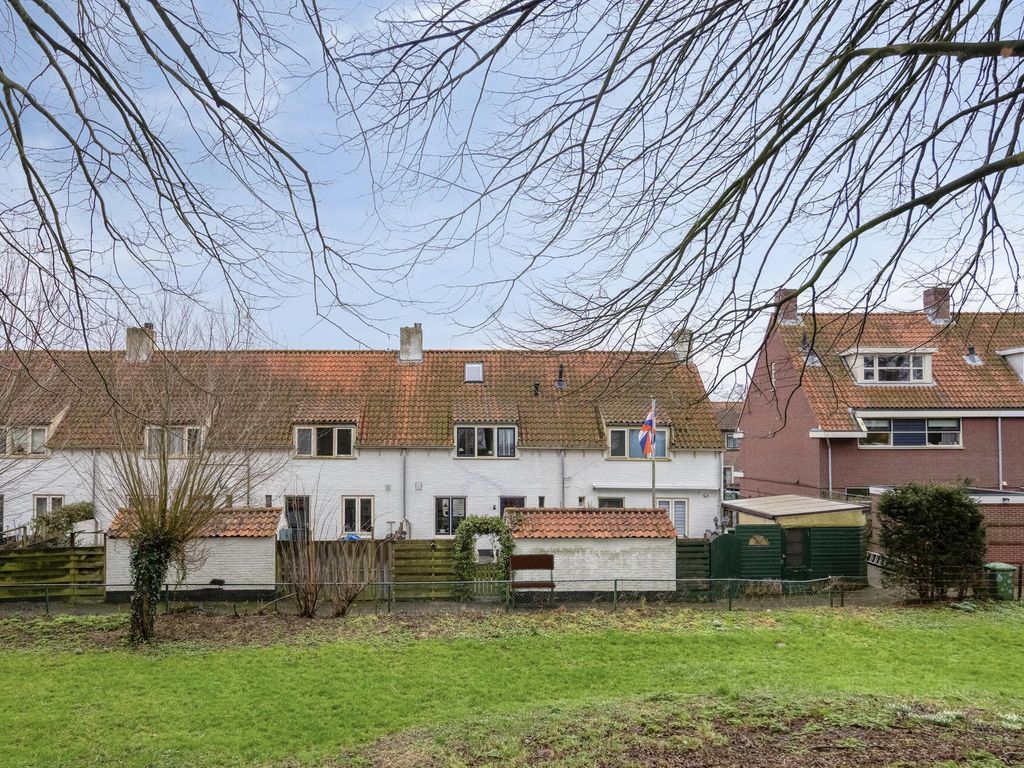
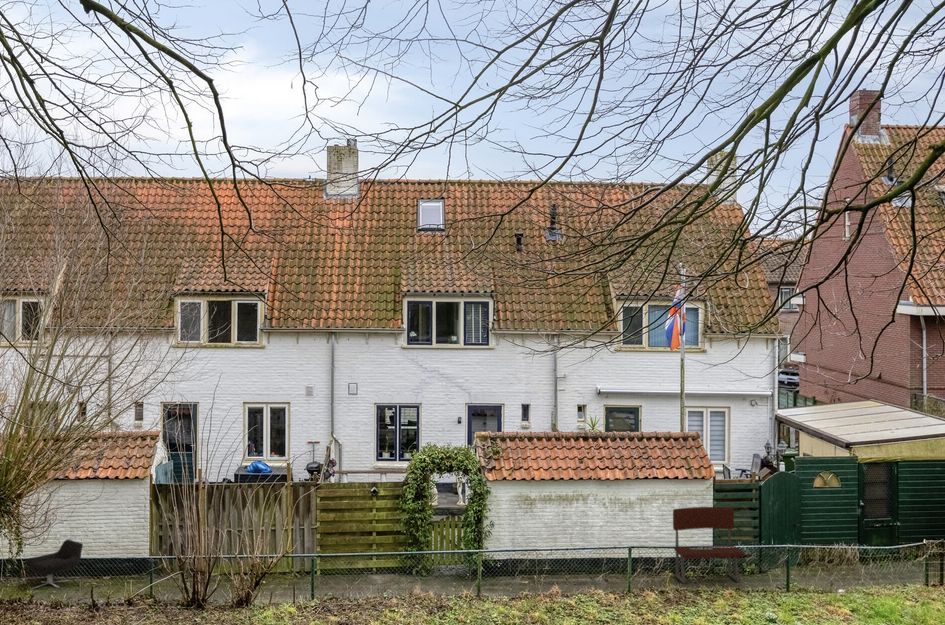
bench: present [510,554,556,608] -> present [673,507,744,584]

